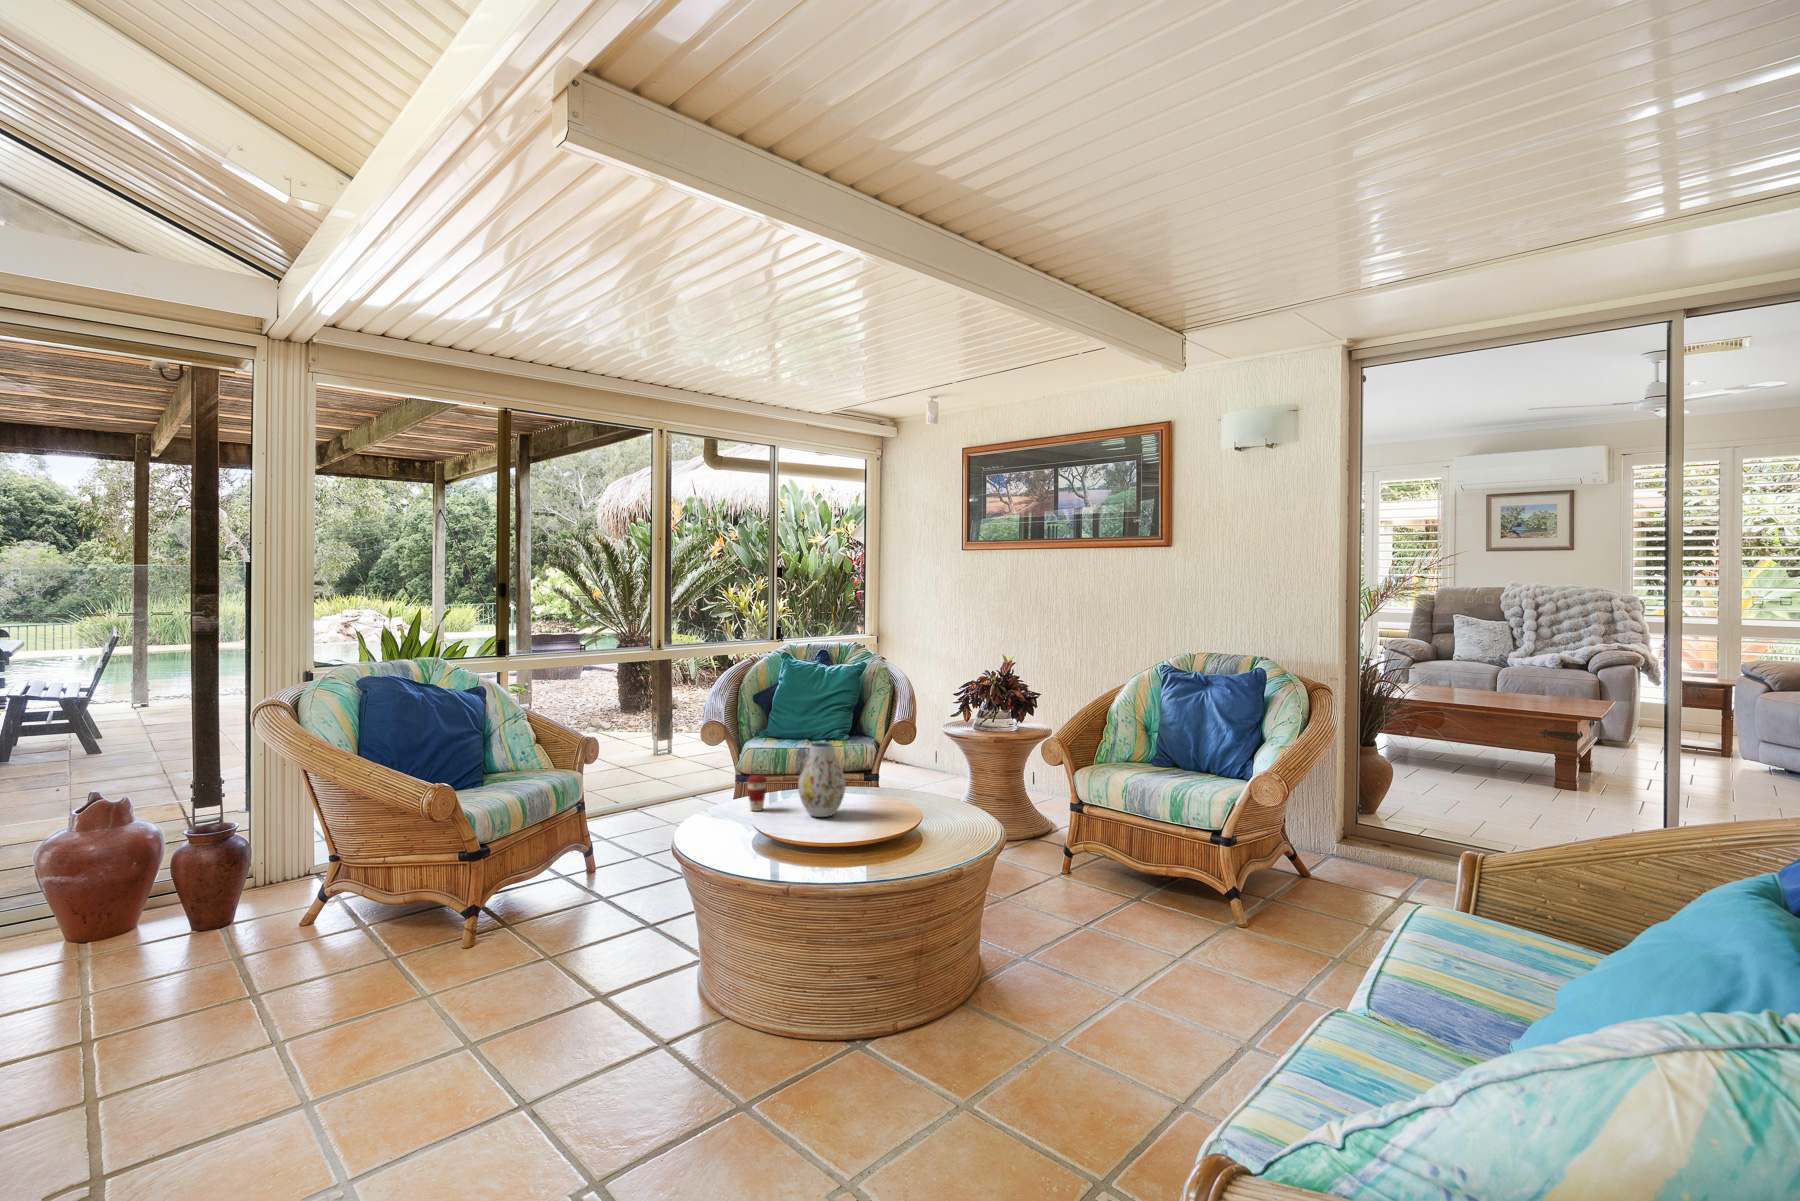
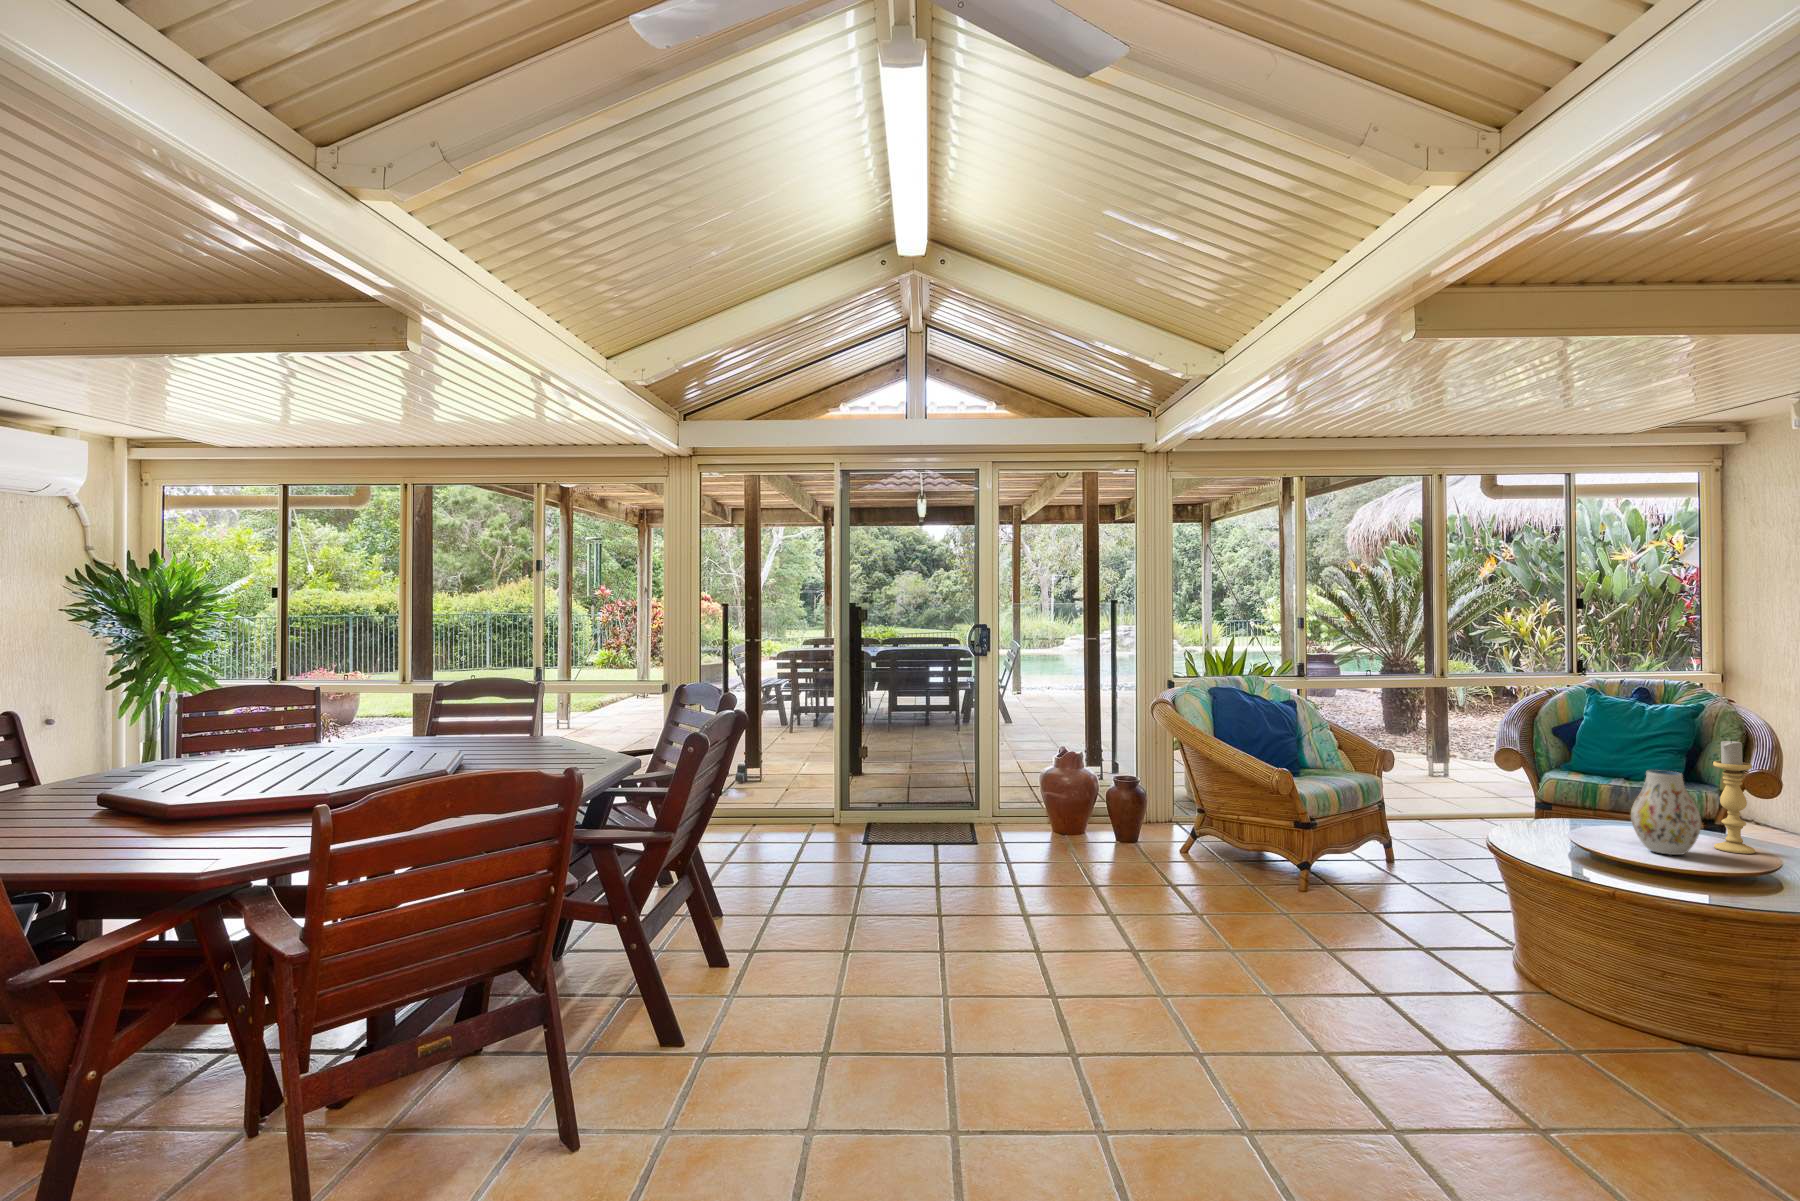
candle holder: none [855,709,880,805] -> present [1713,739,1755,854]
coffee cup: present [747,775,767,811] -> none [1559,799,1586,838]

